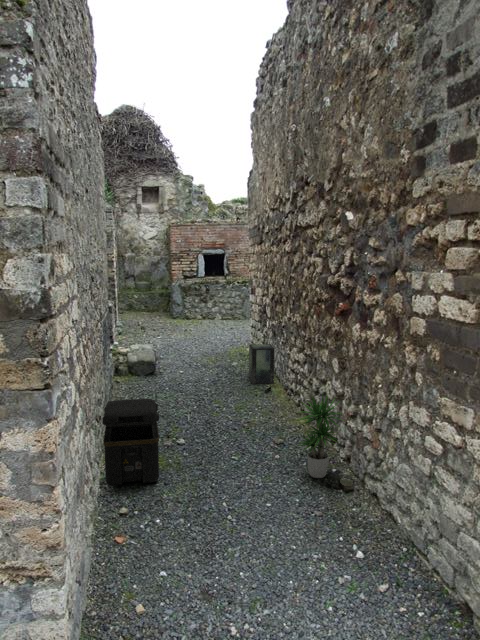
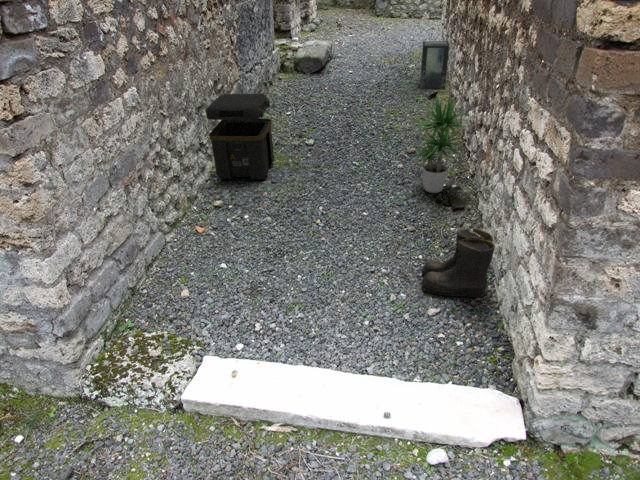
boots: none [352,504,417,571] -> present [422,228,495,297]

